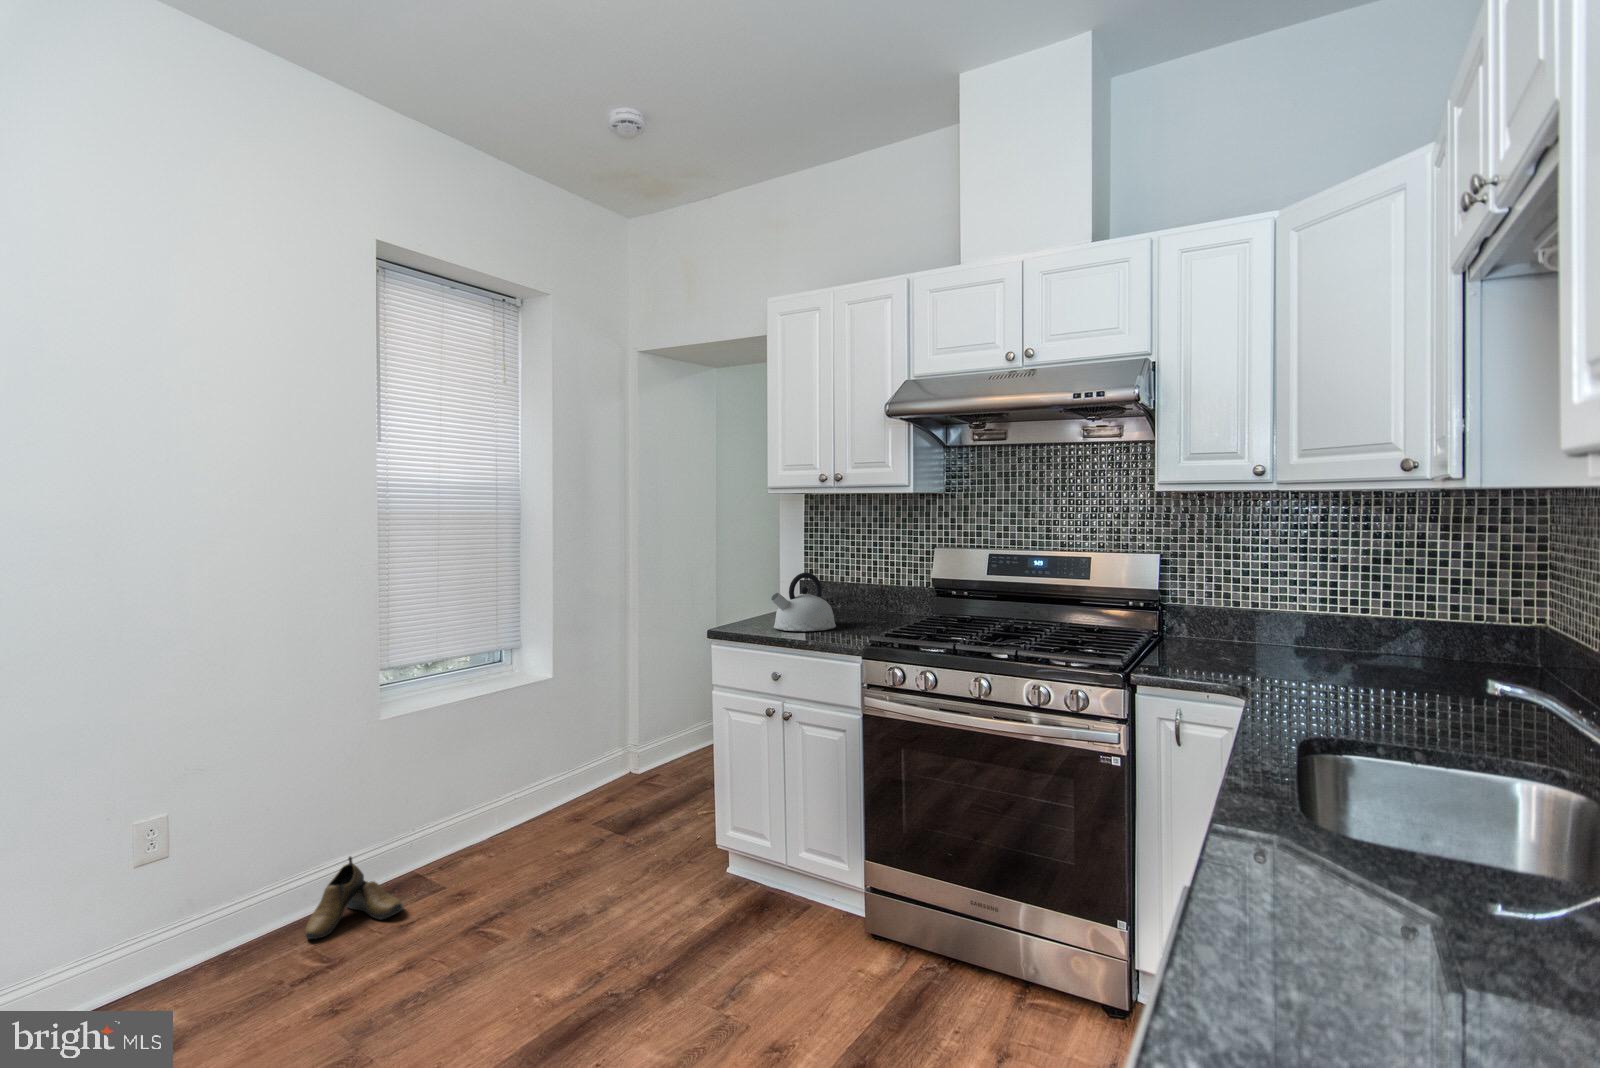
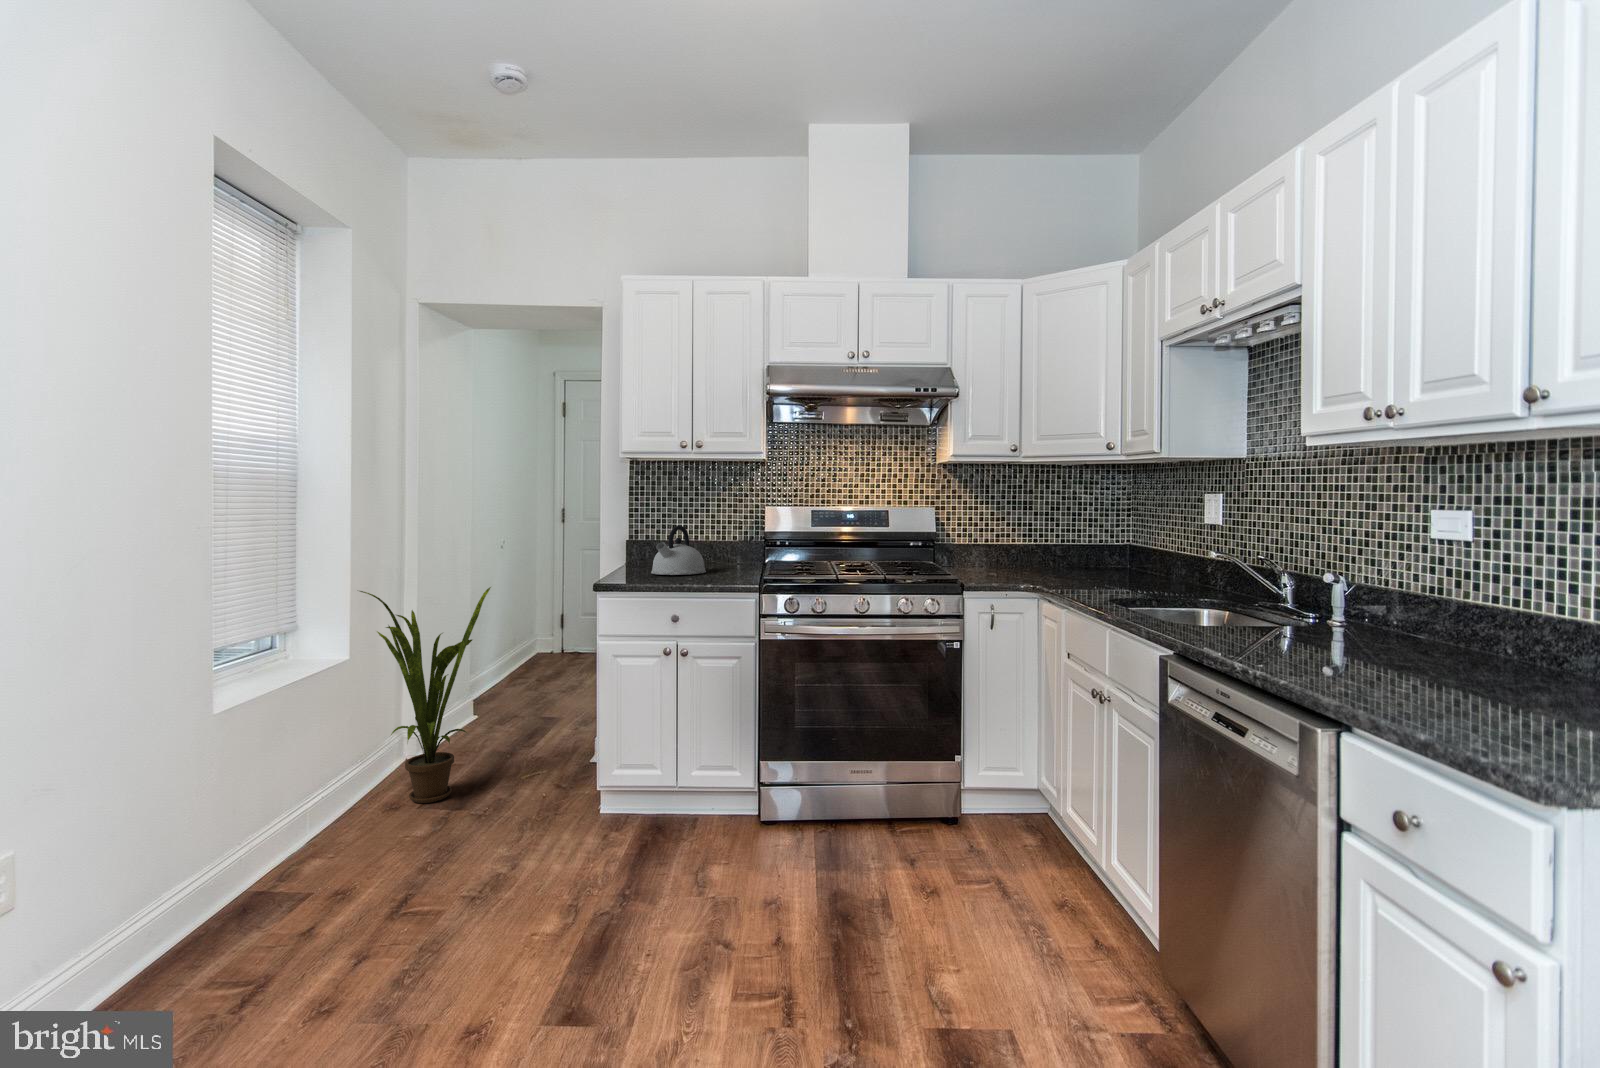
house plant: none [545,621,662,830] -> present [360,587,491,803]
shoe: present [305,857,403,939] -> none [168,862,284,960]

